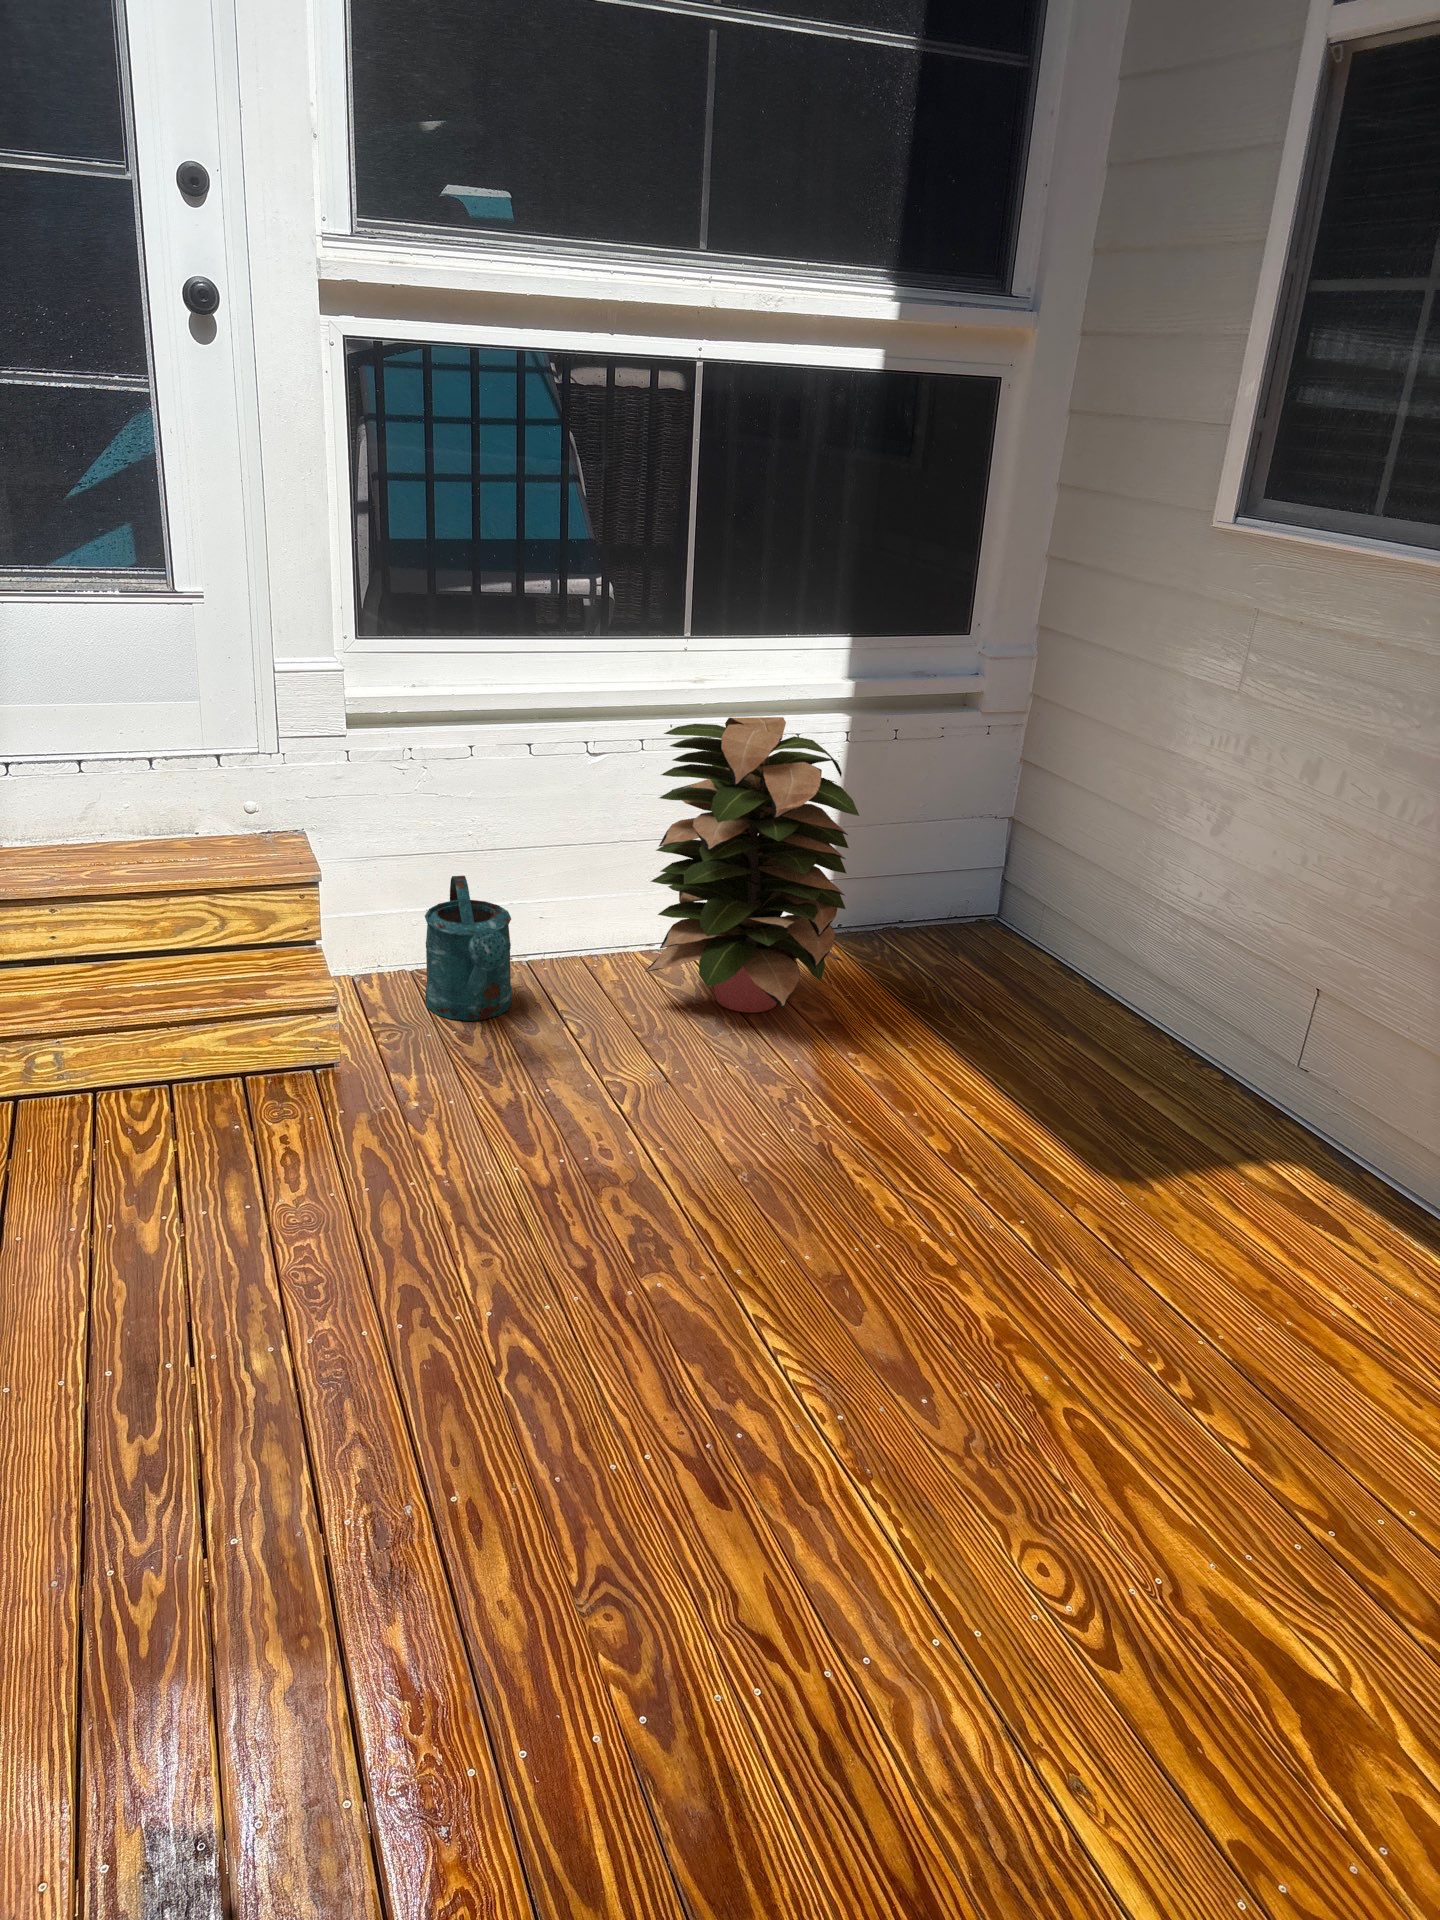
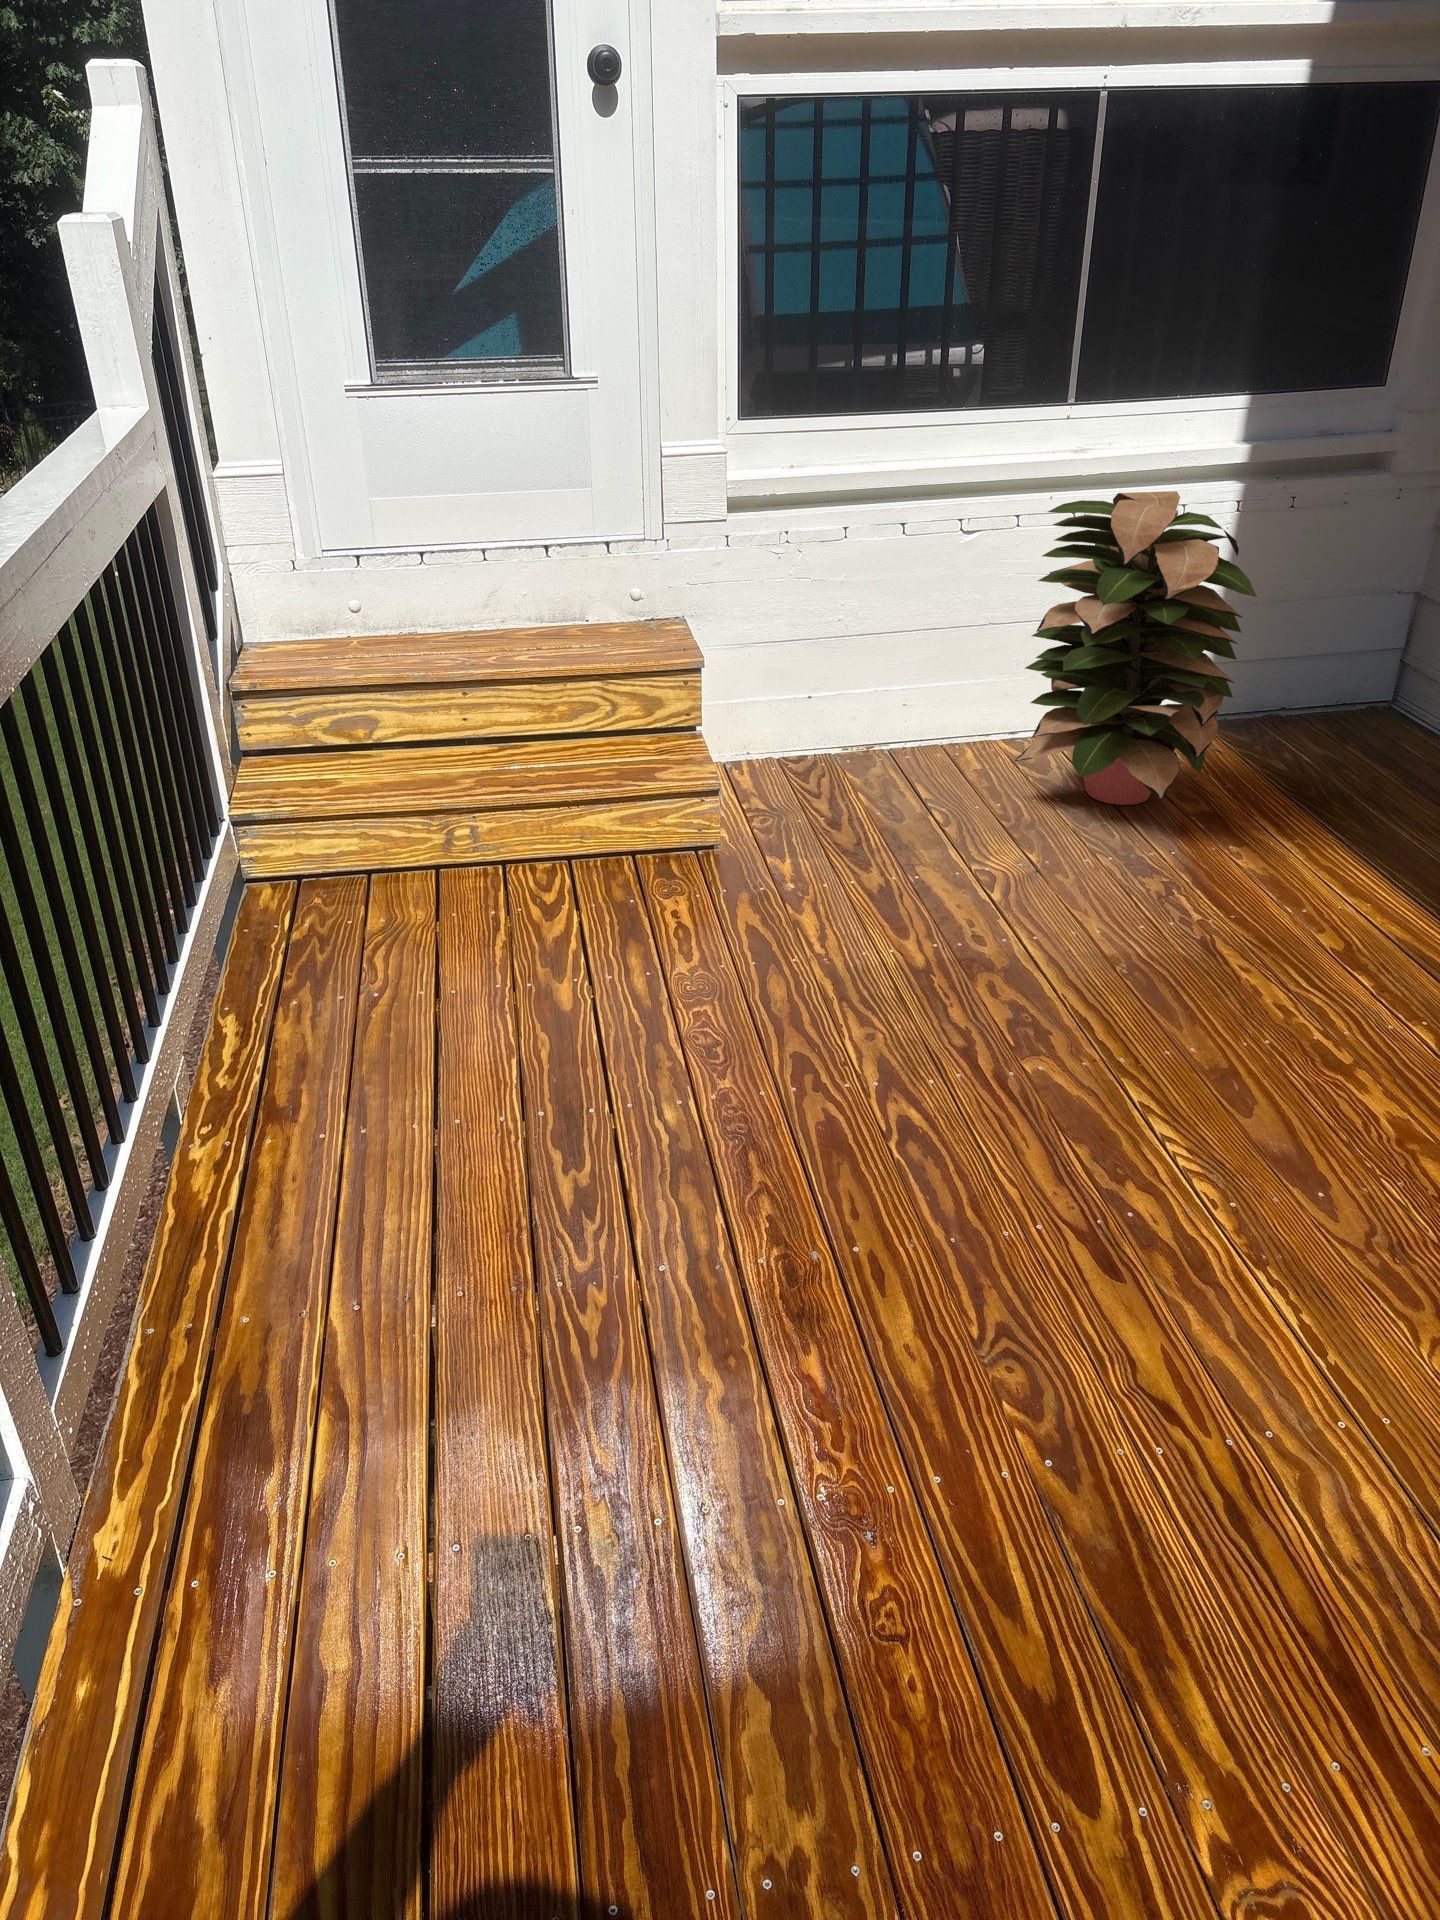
watering can: present [425,876,512,1021] -> none [796,662,886,807]

